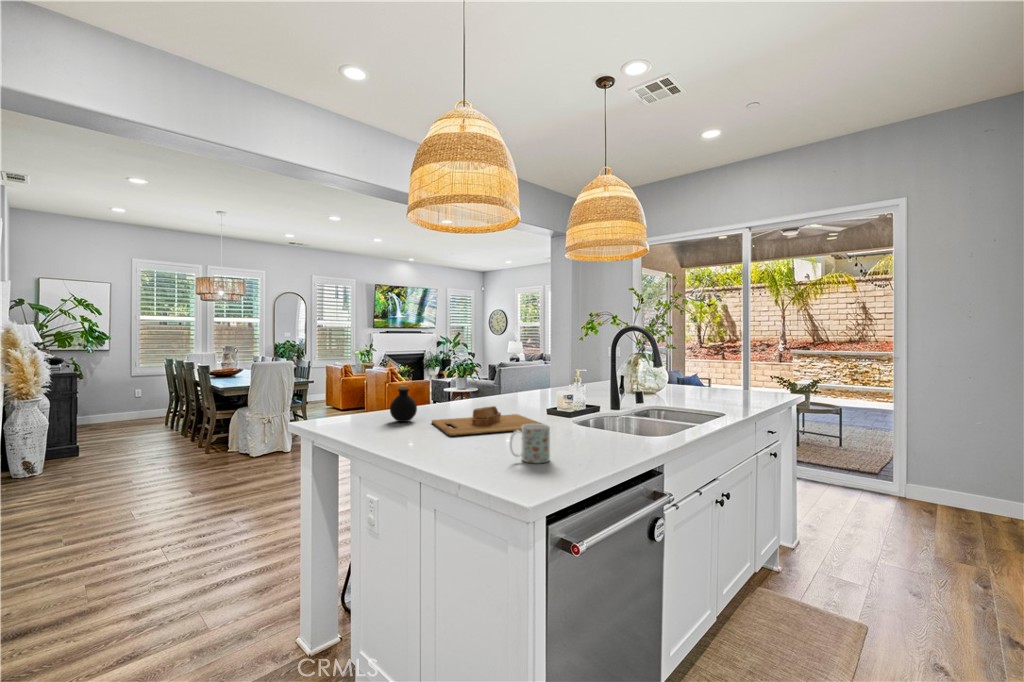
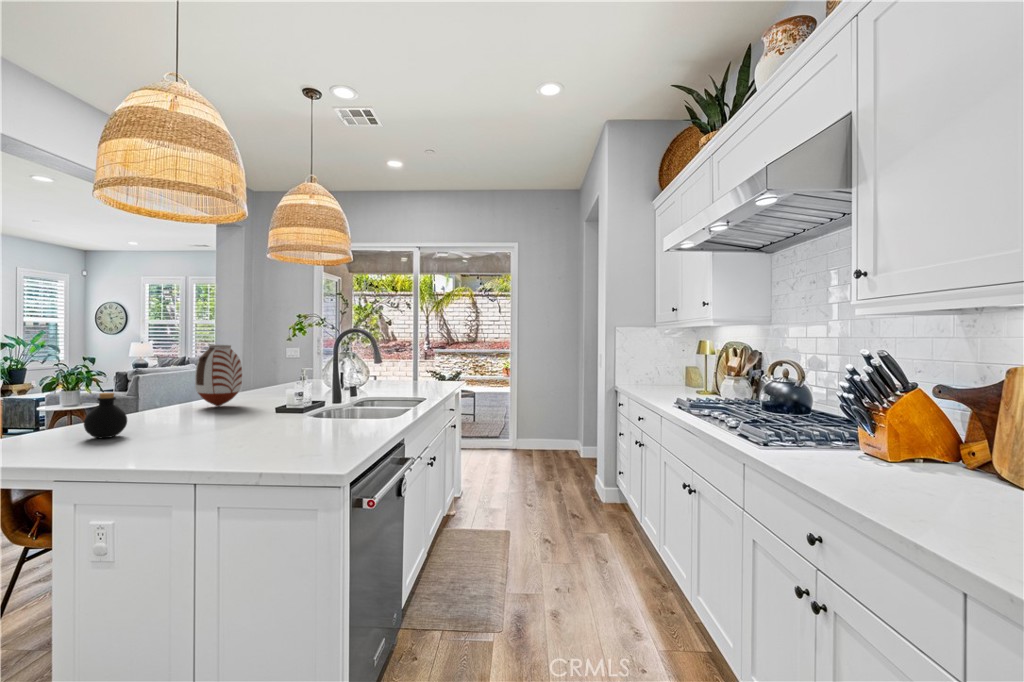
vase: none [489,346,526,404] -> present [195,345,242,406]
cutting board: present [432,406,542,436] -> none [153,409,301,444]
mug: present [510,424,550,463] -> none [312,419,347,454]

